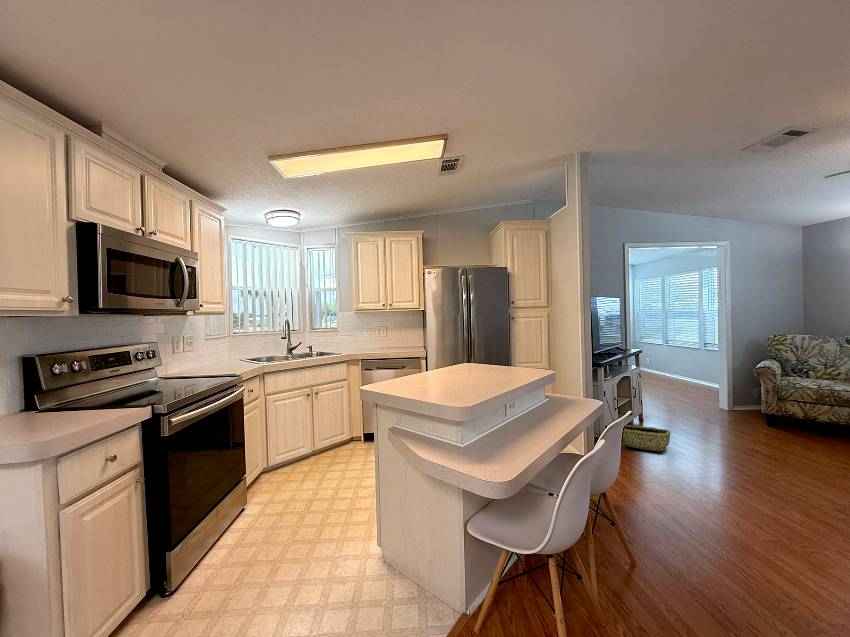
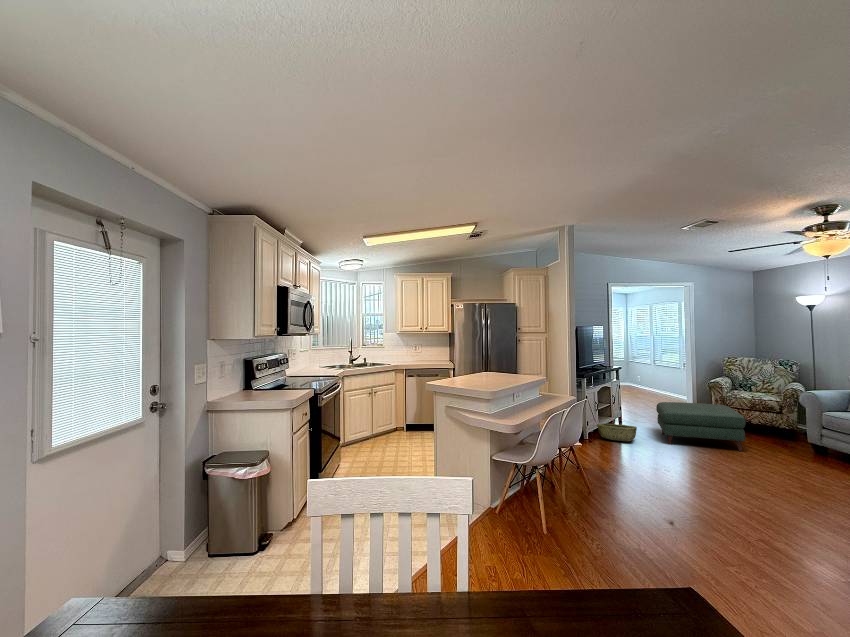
ottoman: none [692,395,829,466] -> present [656,402,746,452]

